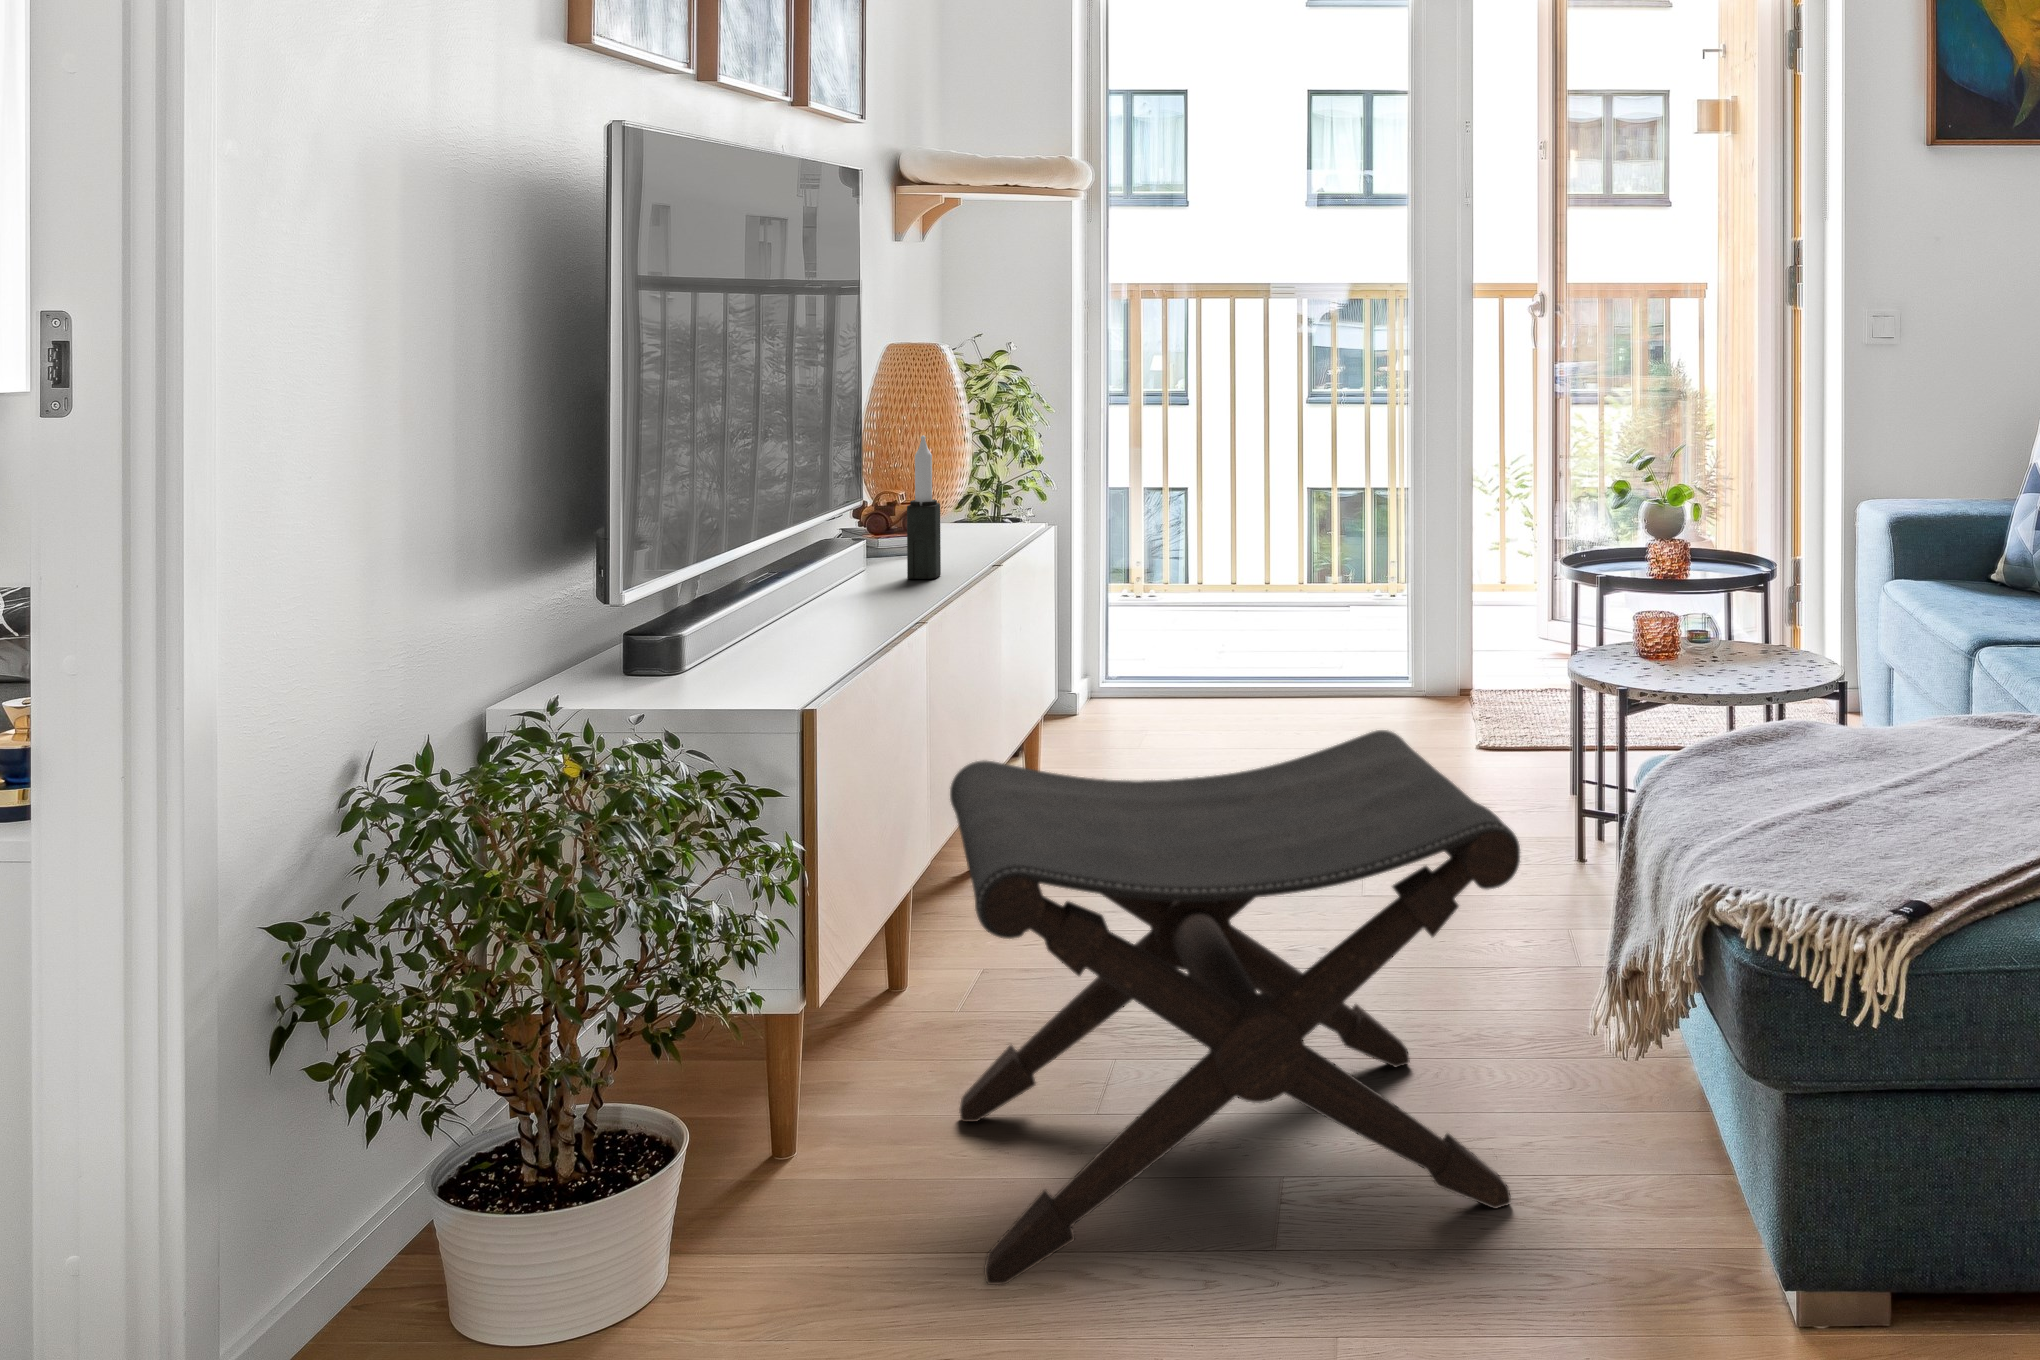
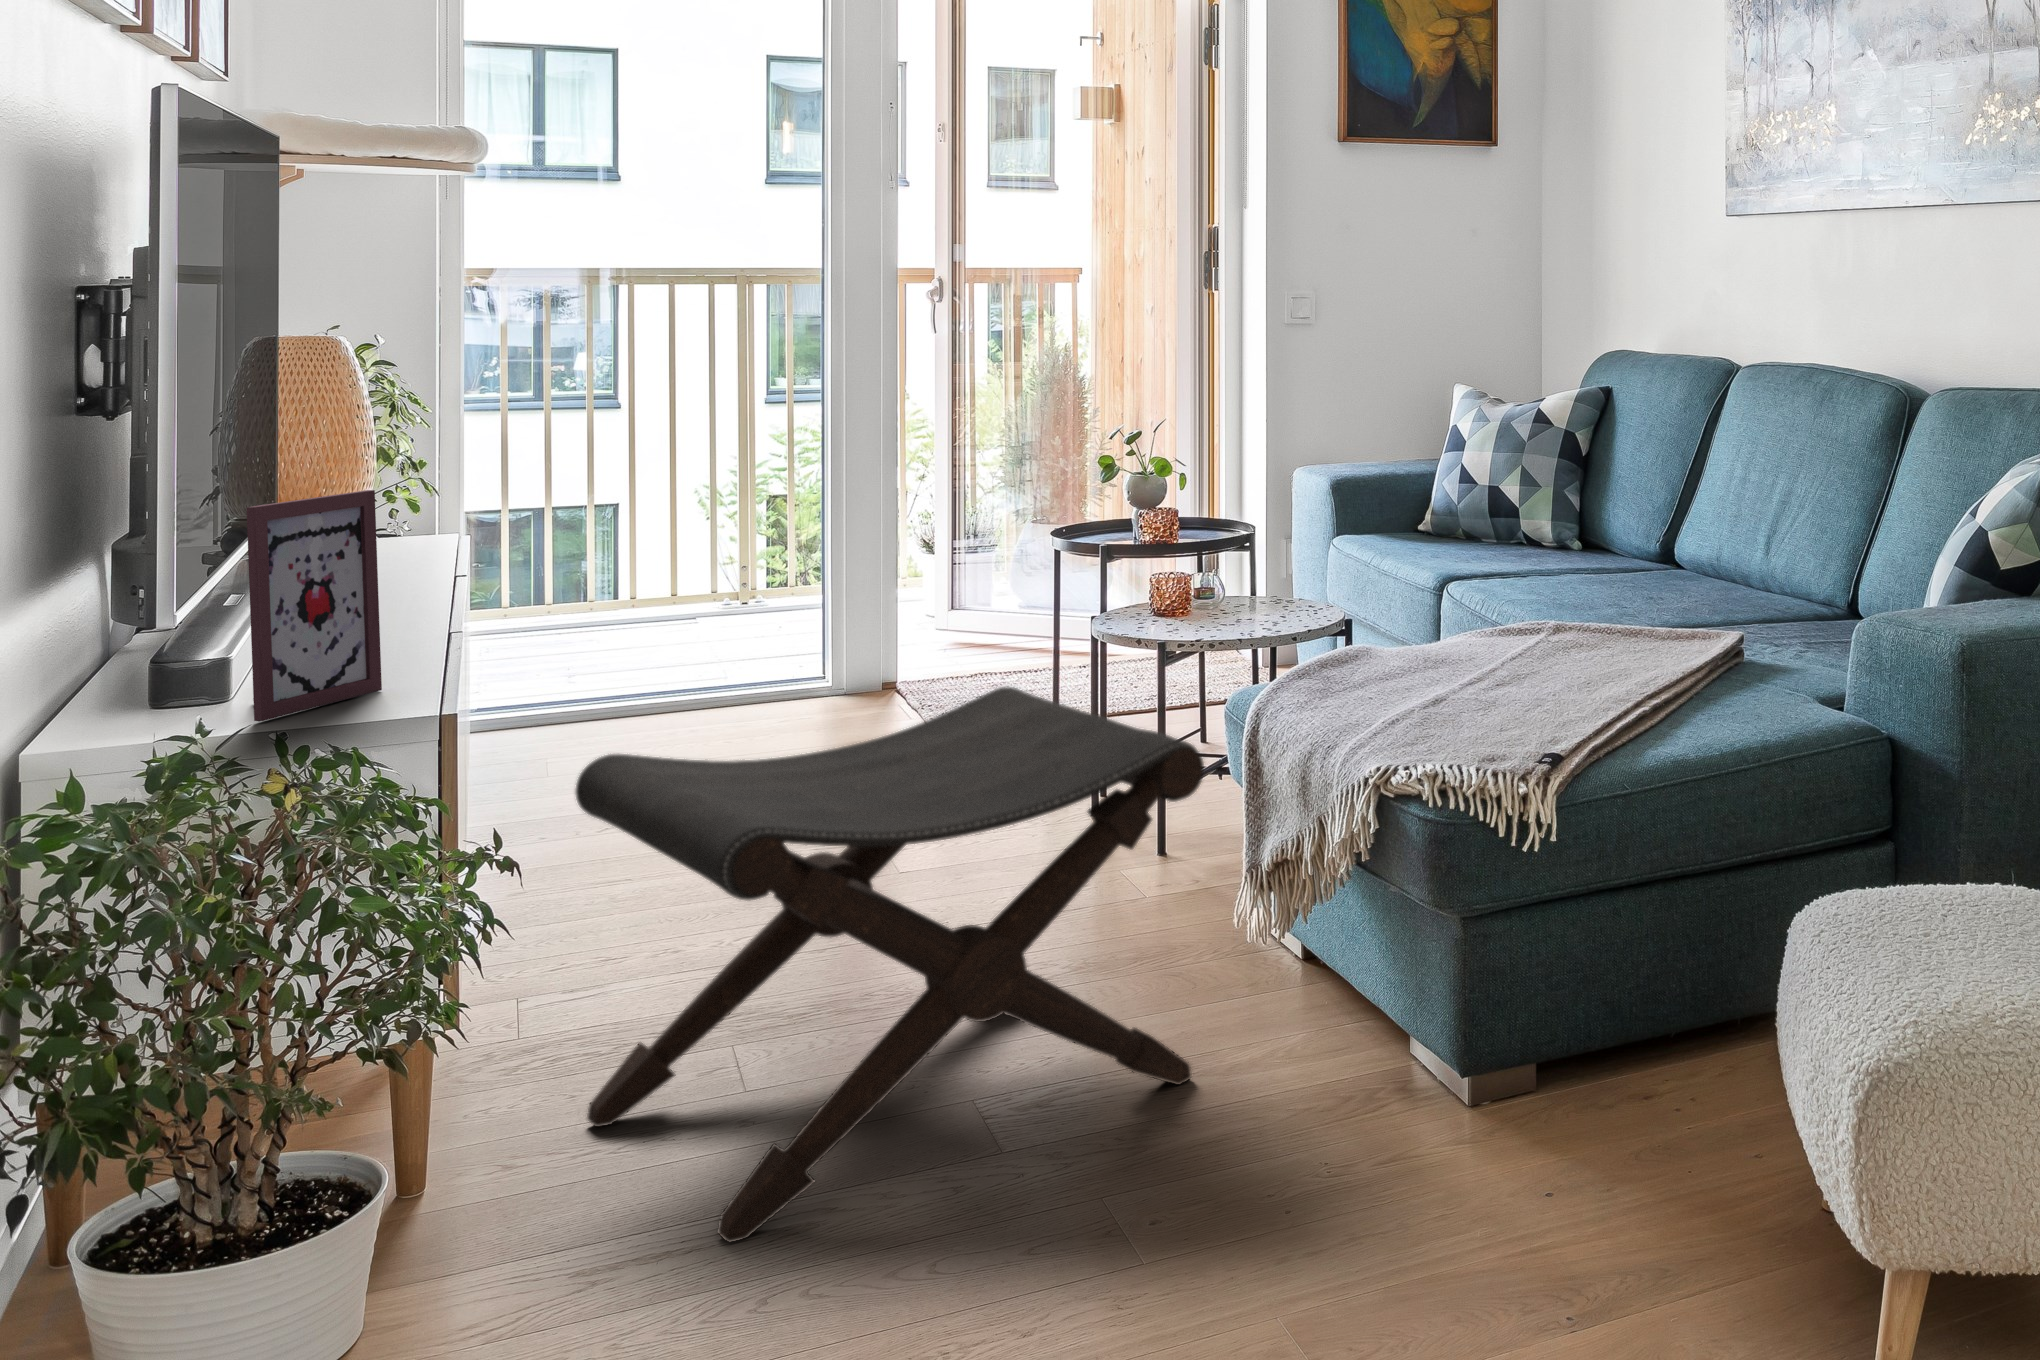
candle: present [907,435,941,579] -> none [376,433,415,592]
picture frame: none [664,494,791,701] -> present [247,490,382,721]

